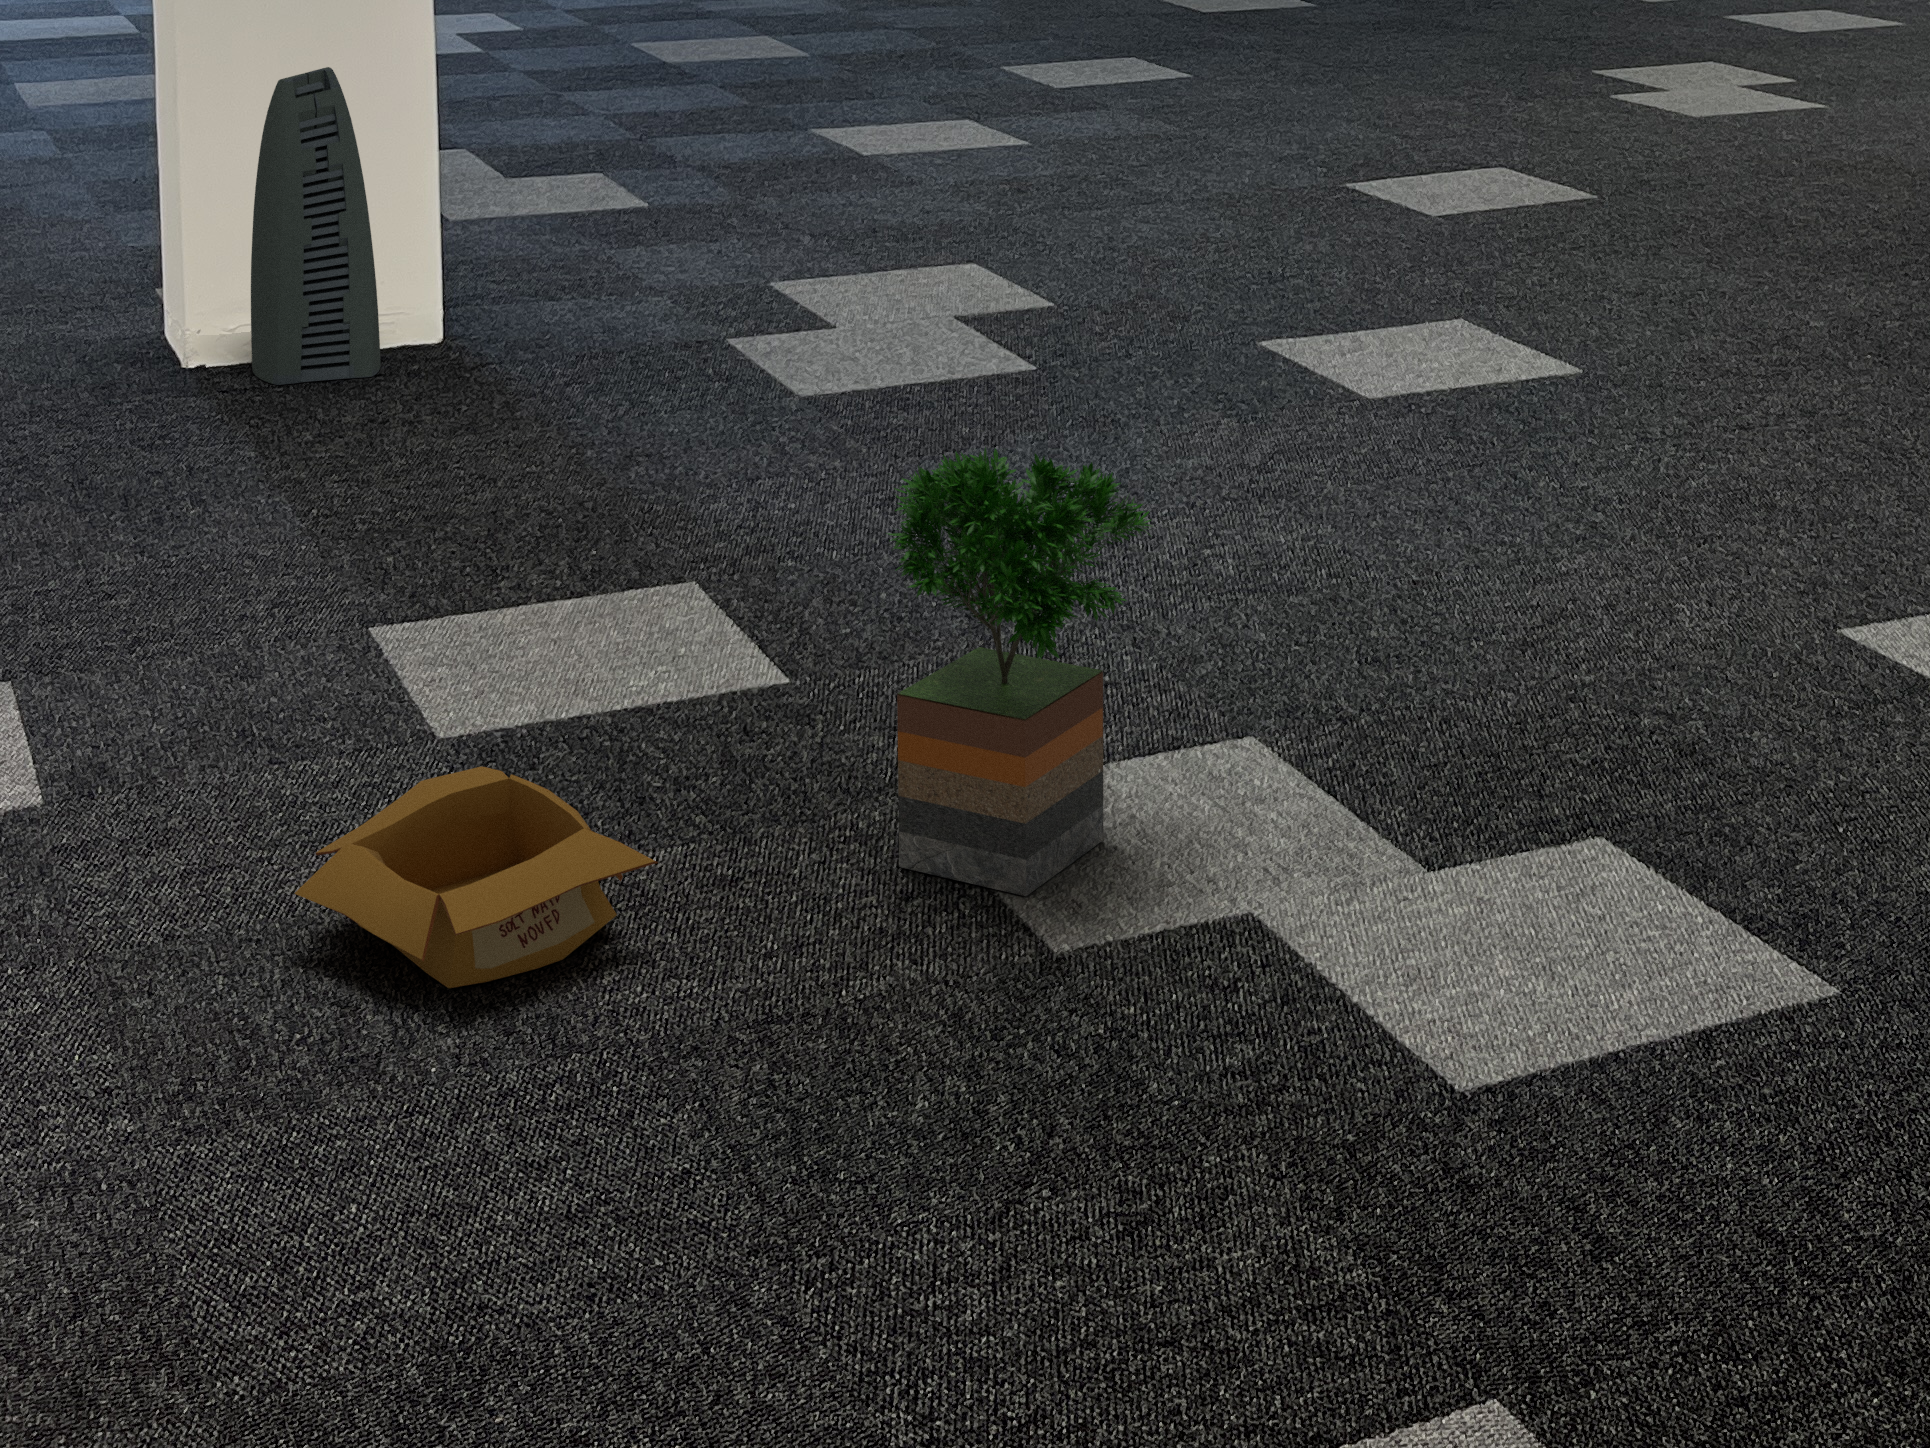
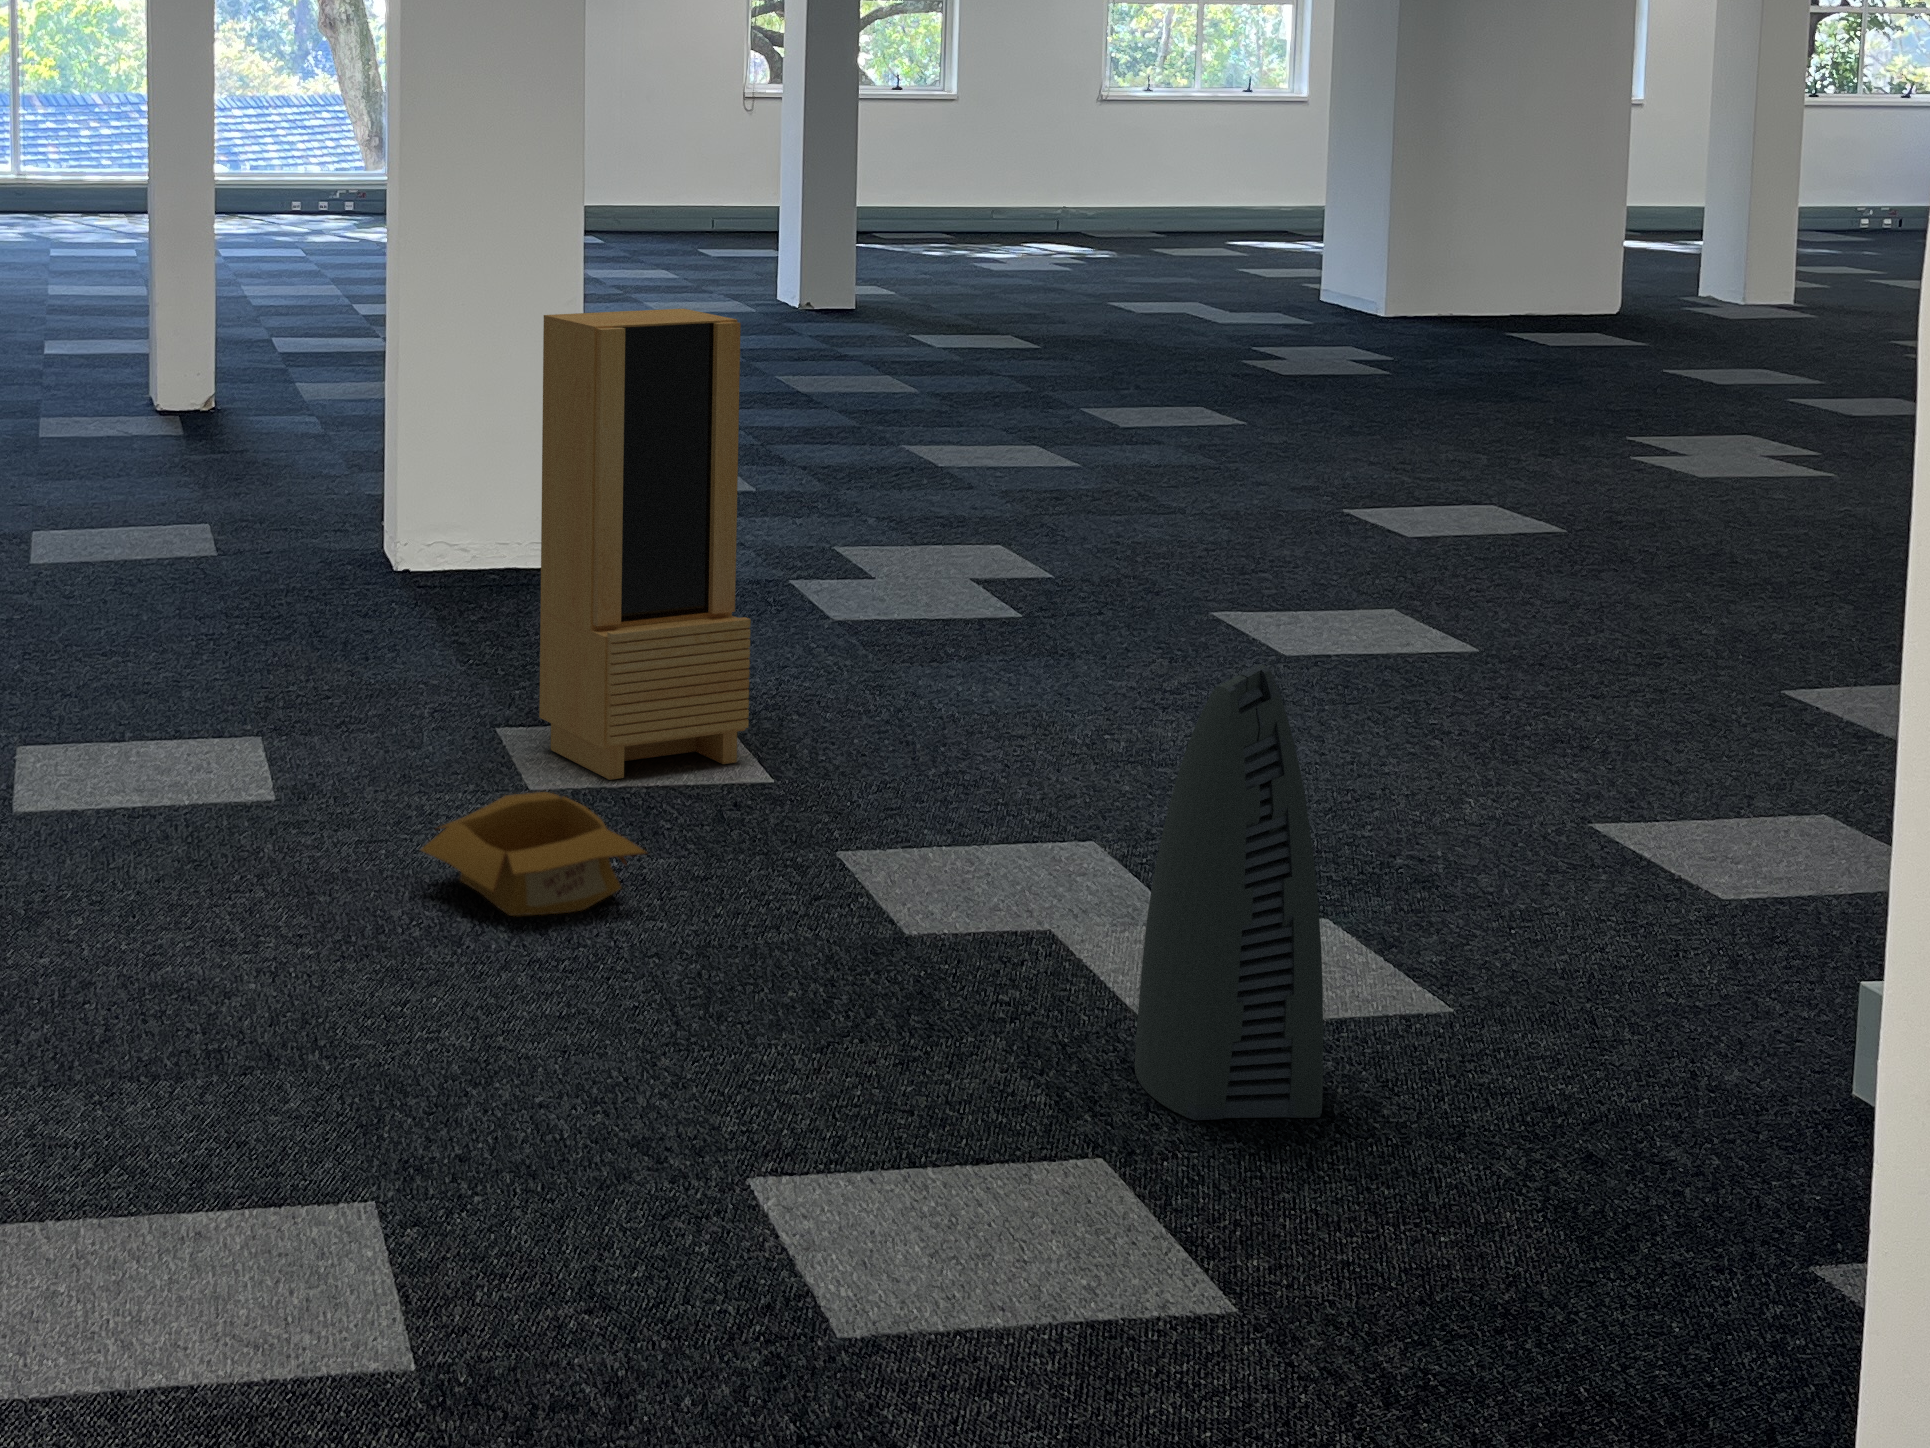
storage cabinet: none [422,23,742,698] -> present [539,309,751,780]
air purifier: present [251,67,381,385] -> present [1135,664,1323,1120]
potted tree: present [887,447,1151,896] -> none [814,602,1006,911]

